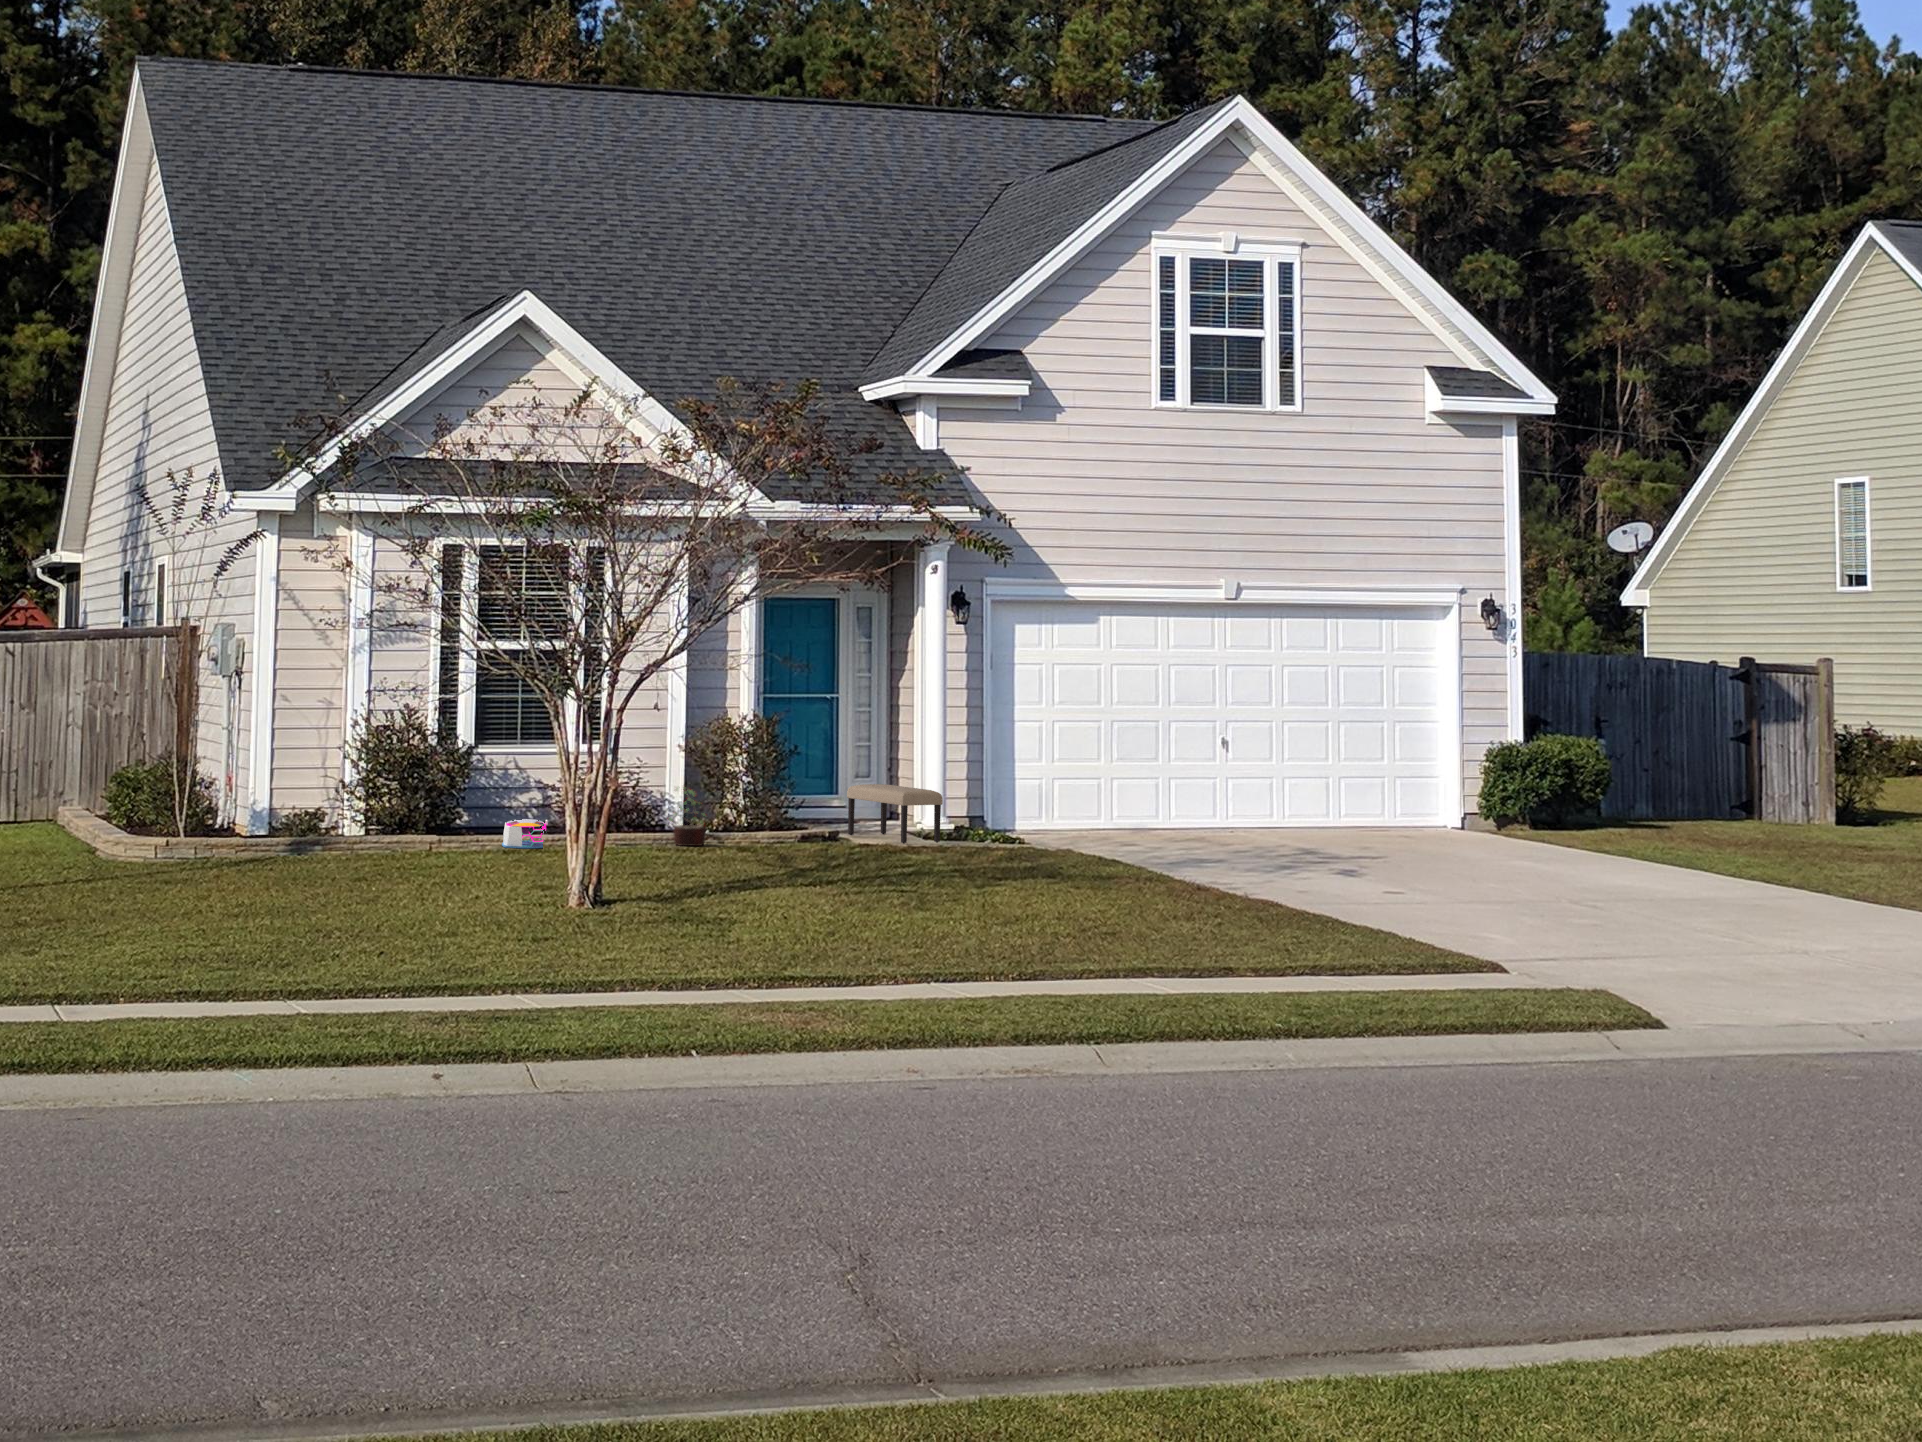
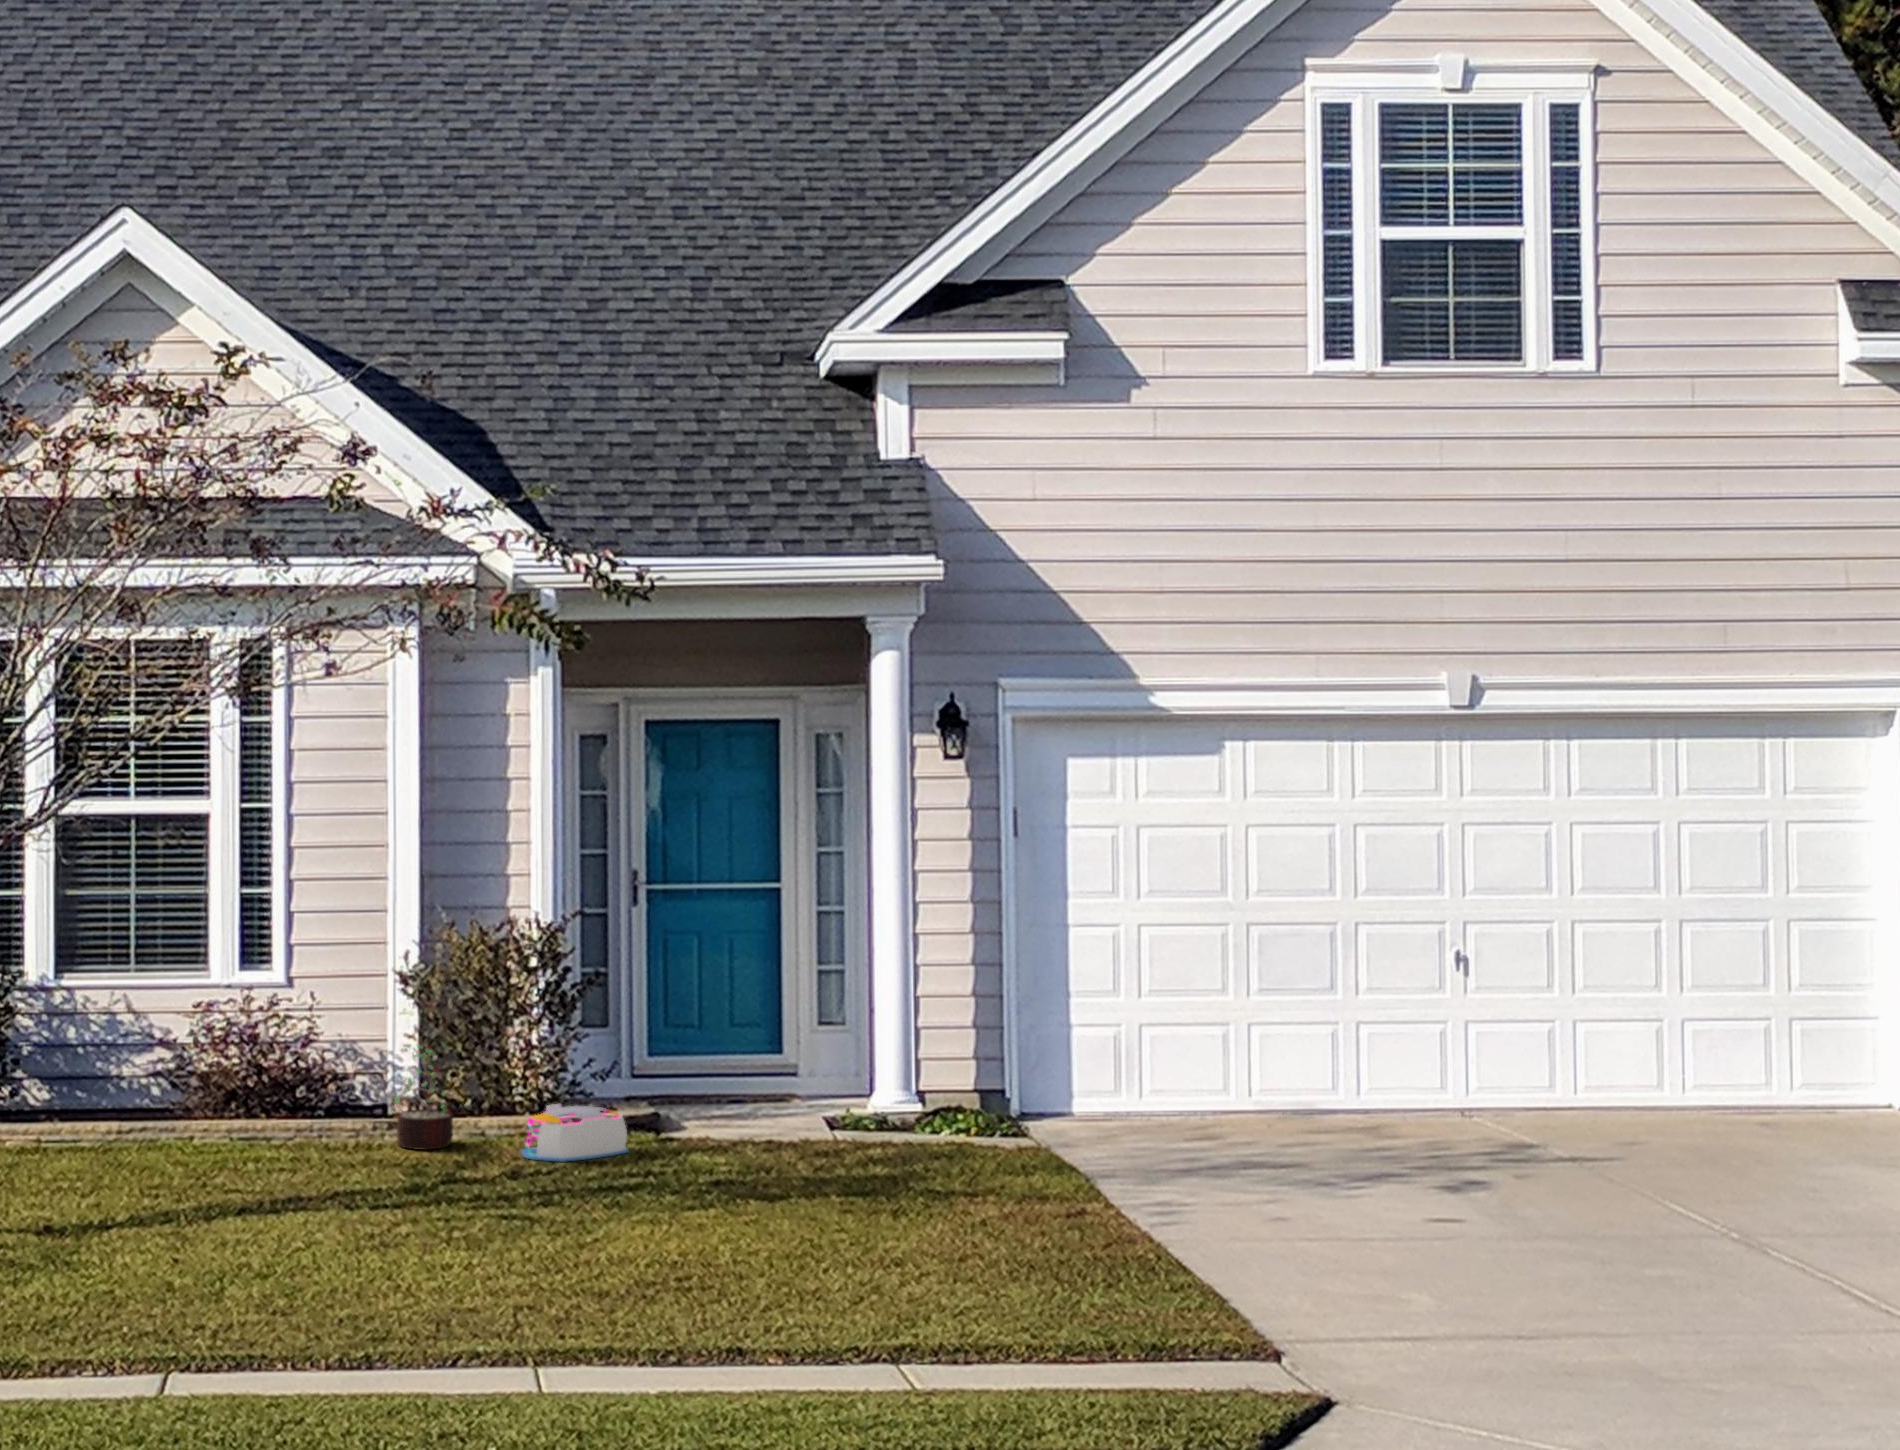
bench: present [847,784,943,844] -> none [759,1030,883,1147]
storage bin: present [502,819,548,848] -> present [521,1104,628,1162]

